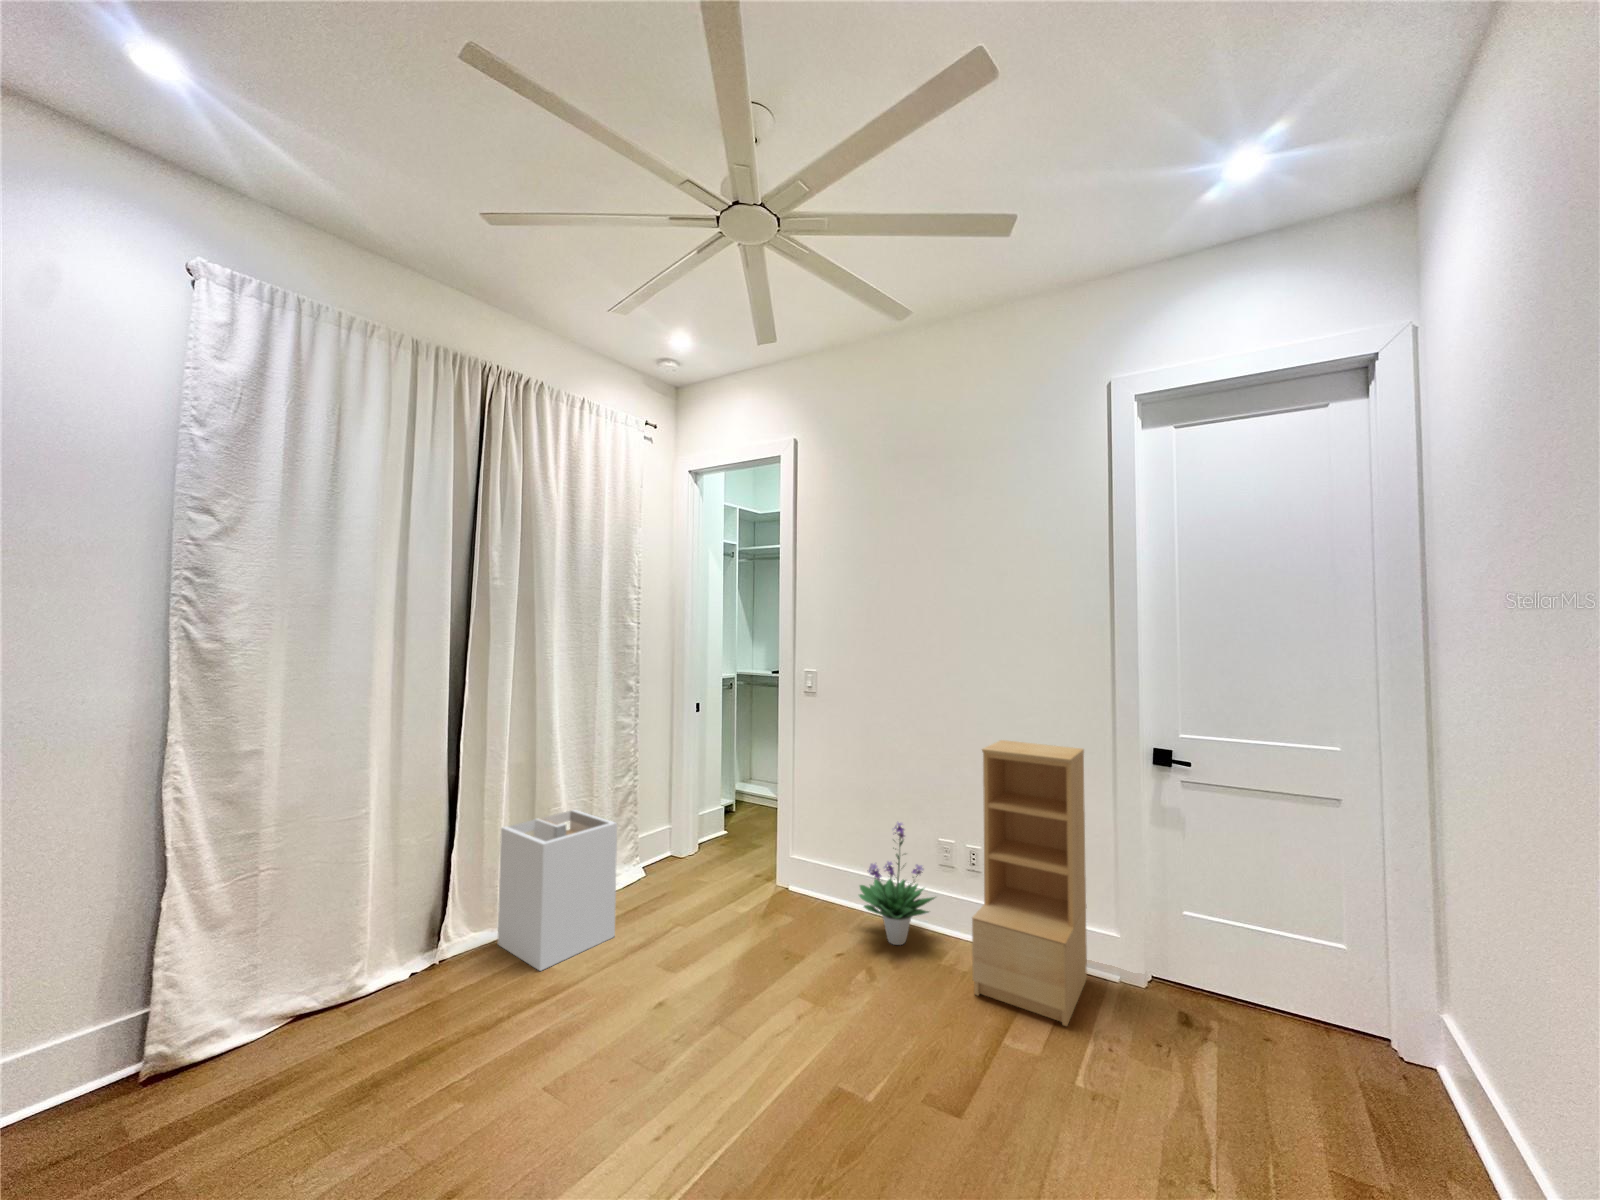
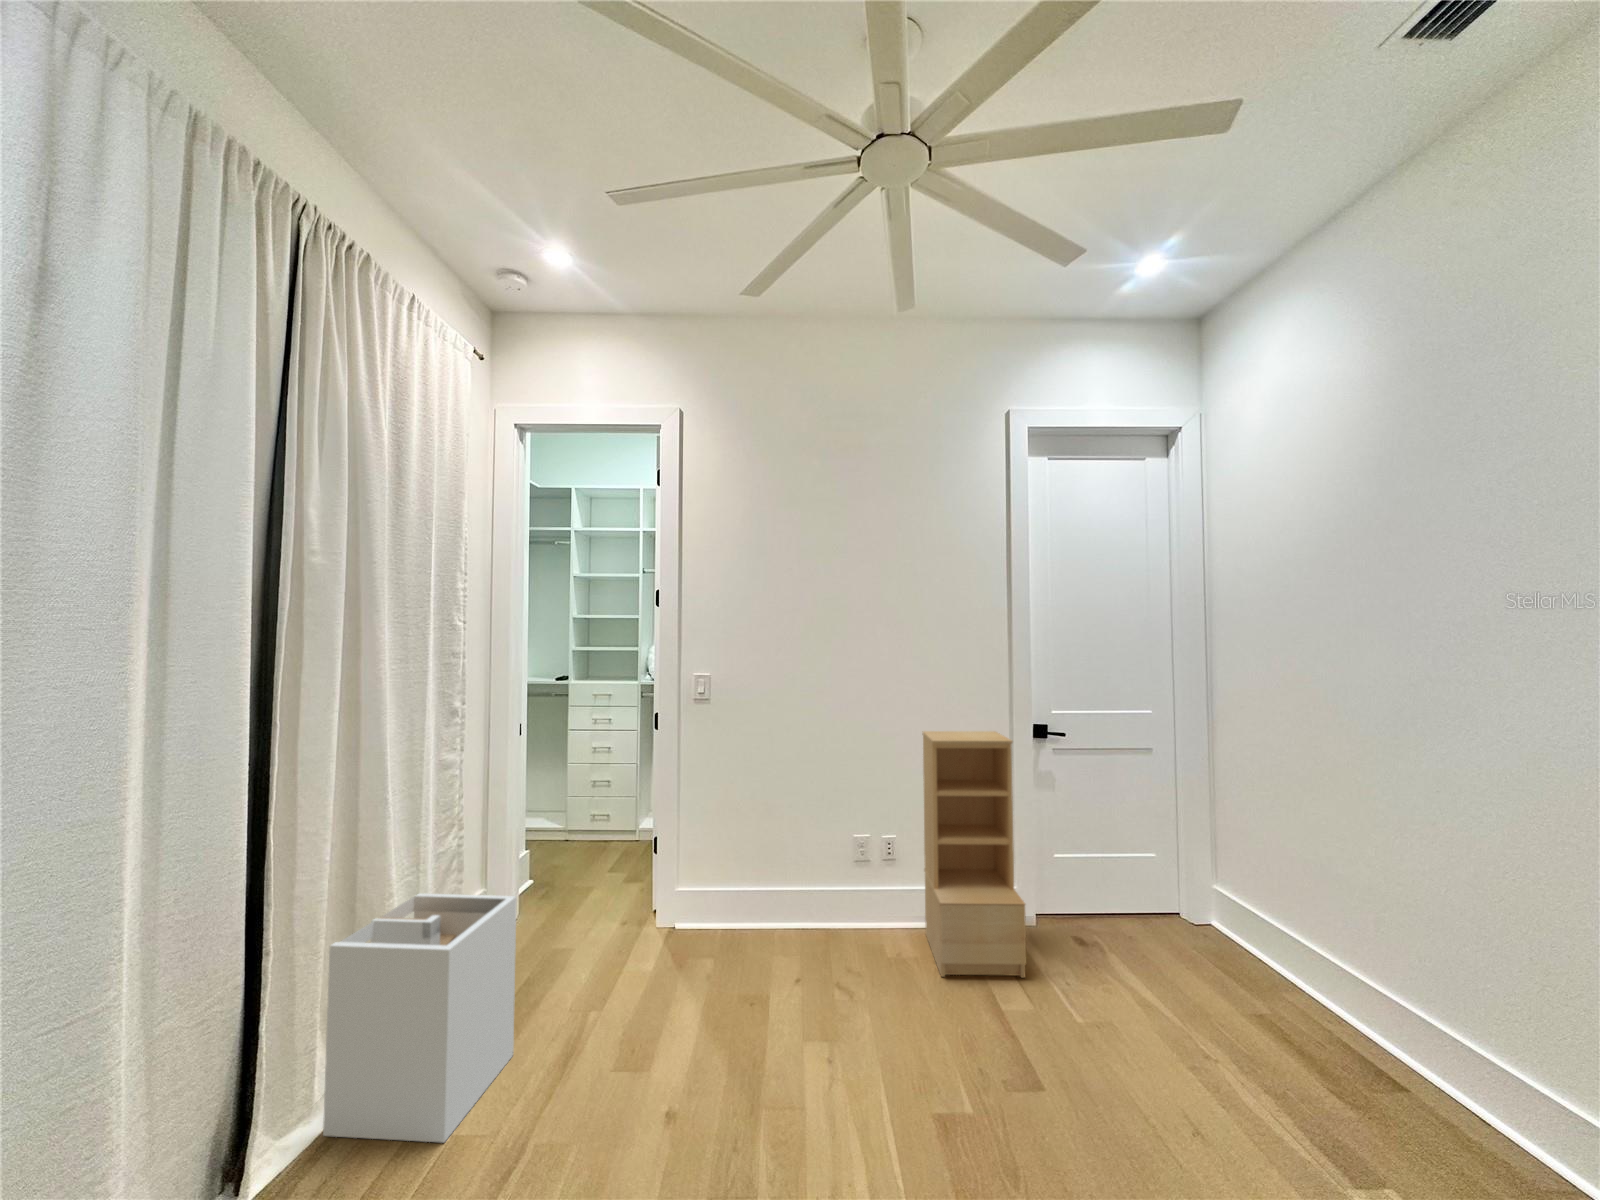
potted plant: present [859,822,935,945] -> none [788,826,877,955]

